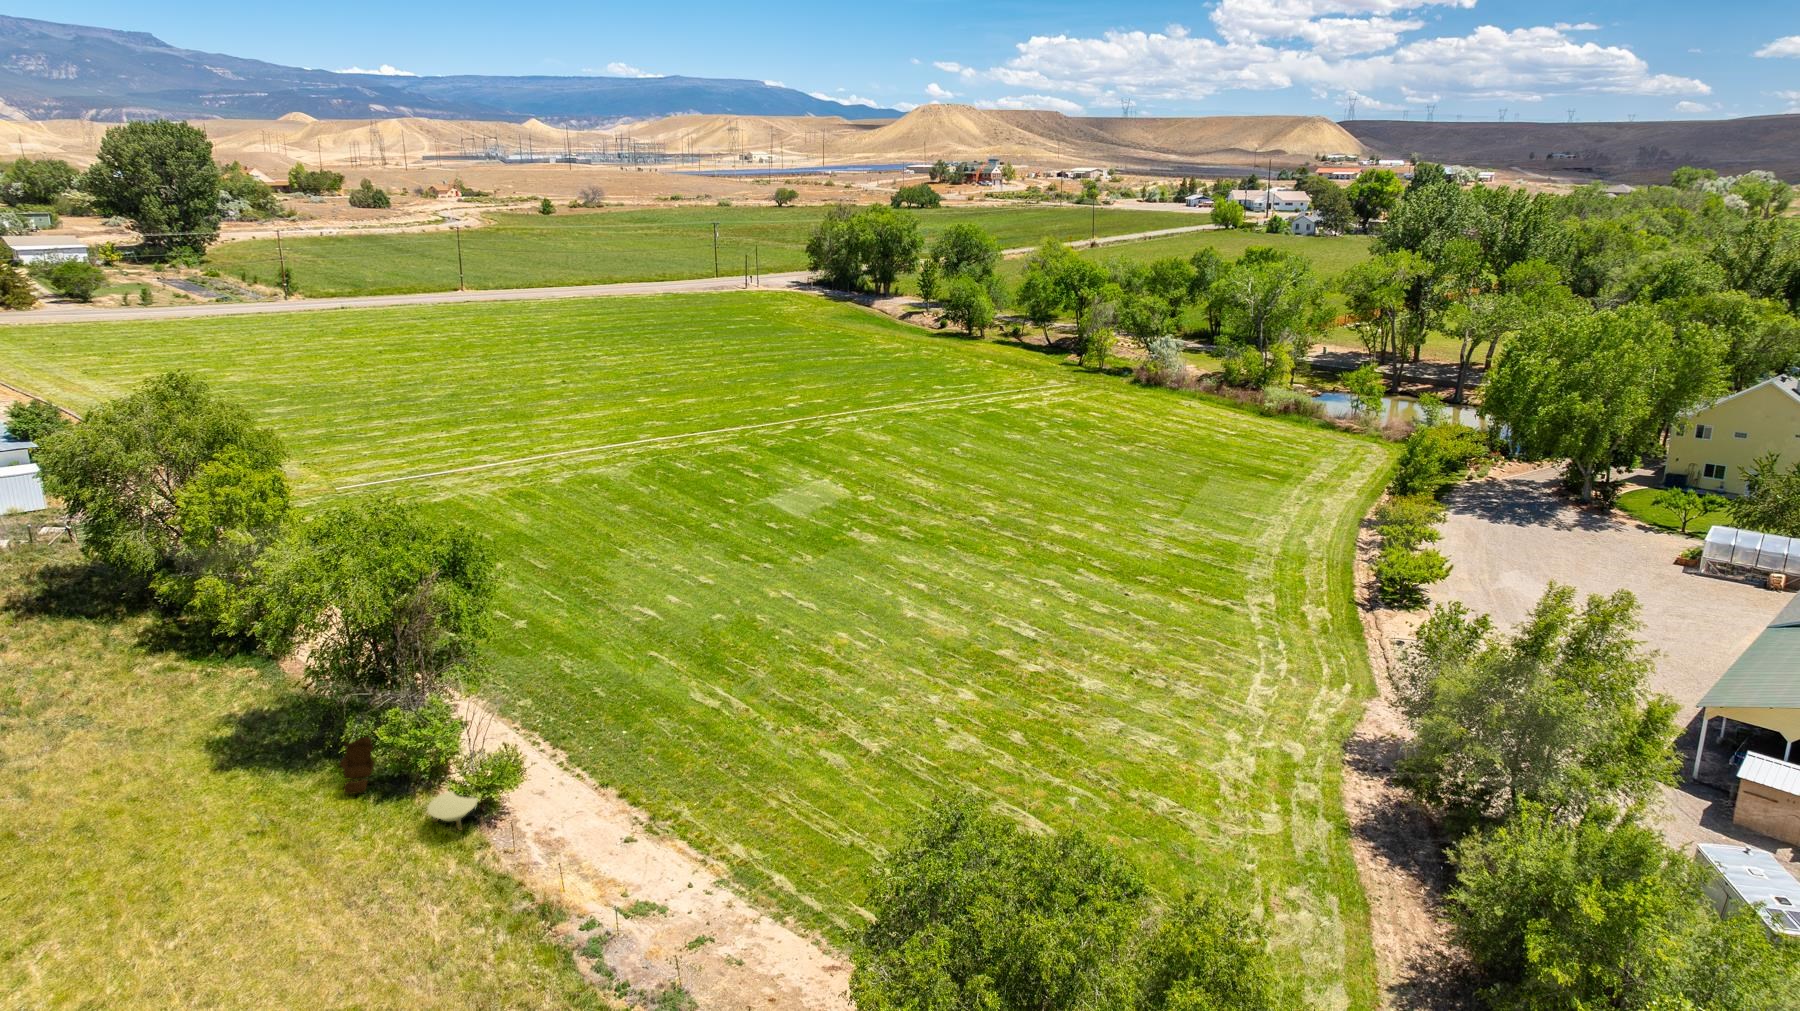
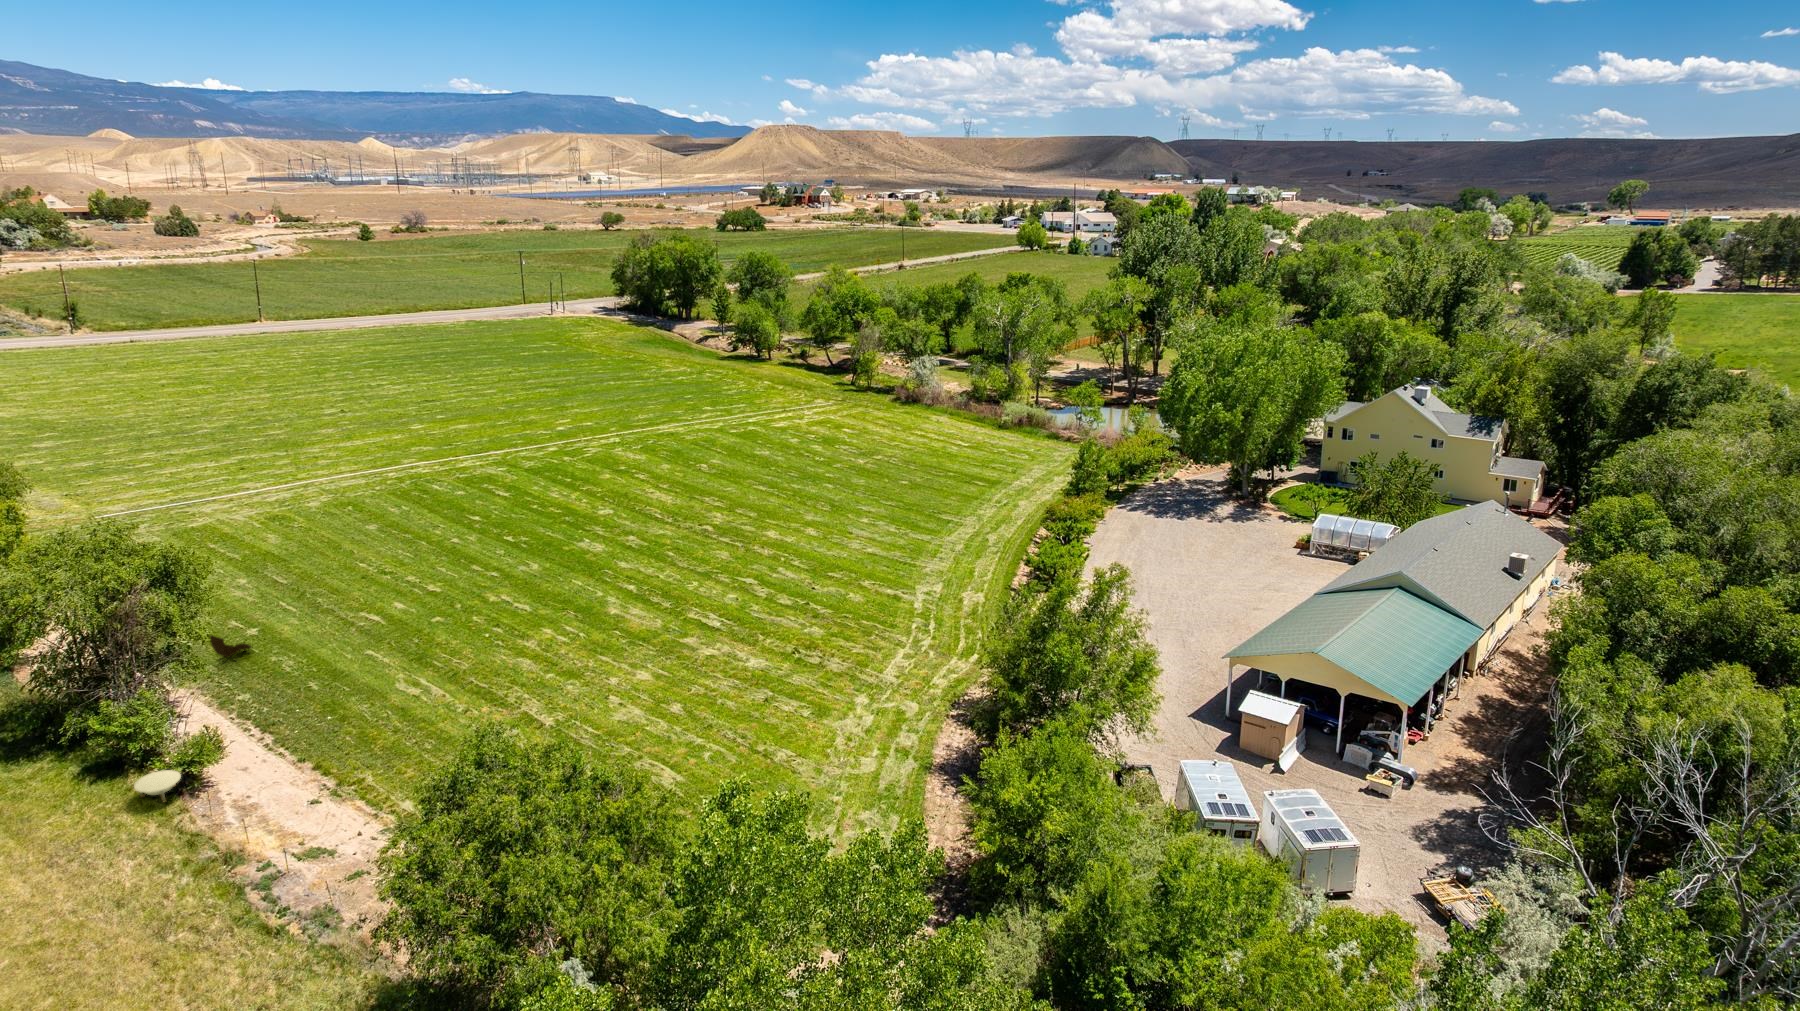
lounge chair: present [340,737,374,795] -> present [210,635,252,662]

